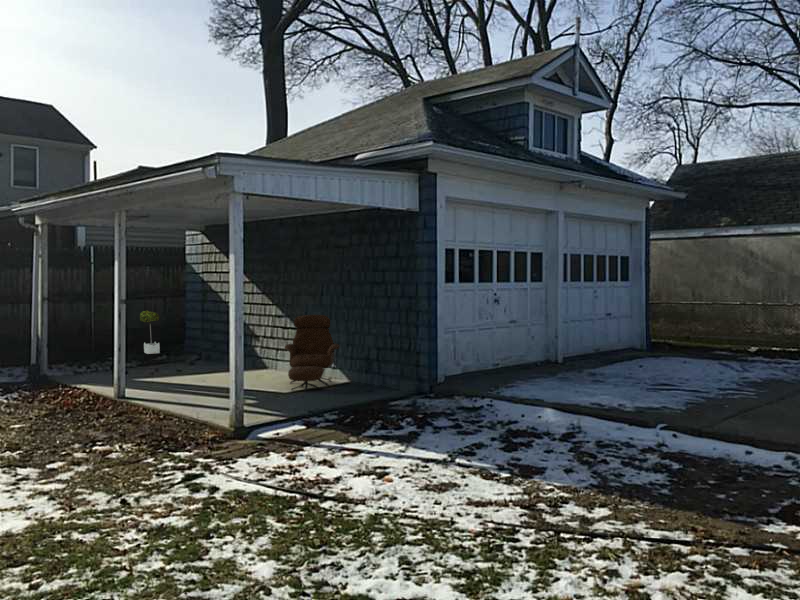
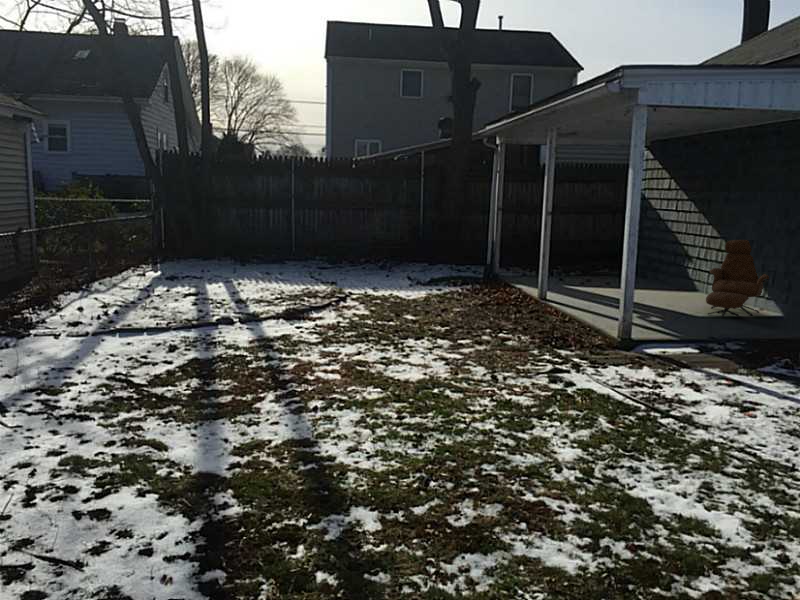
potted tree: present [140,310,160,354] -> none [588,225,606,266]

